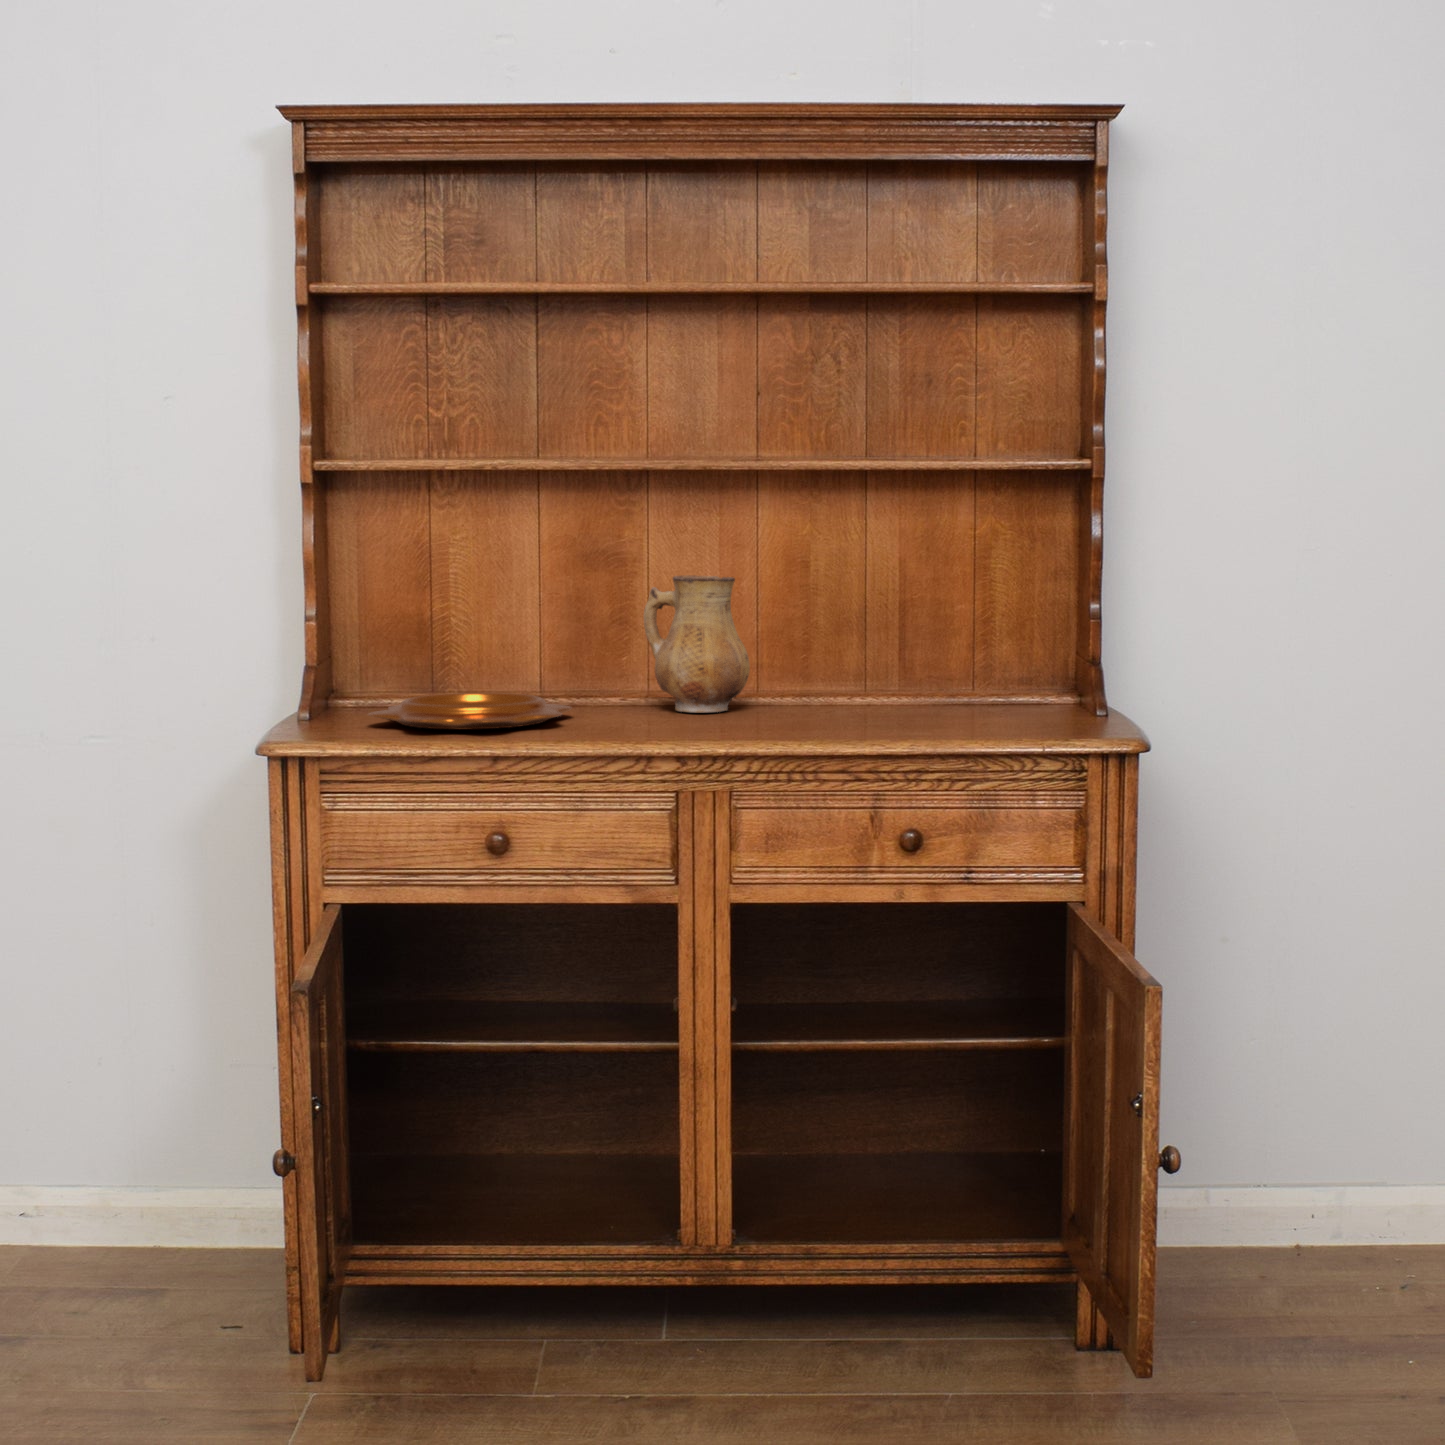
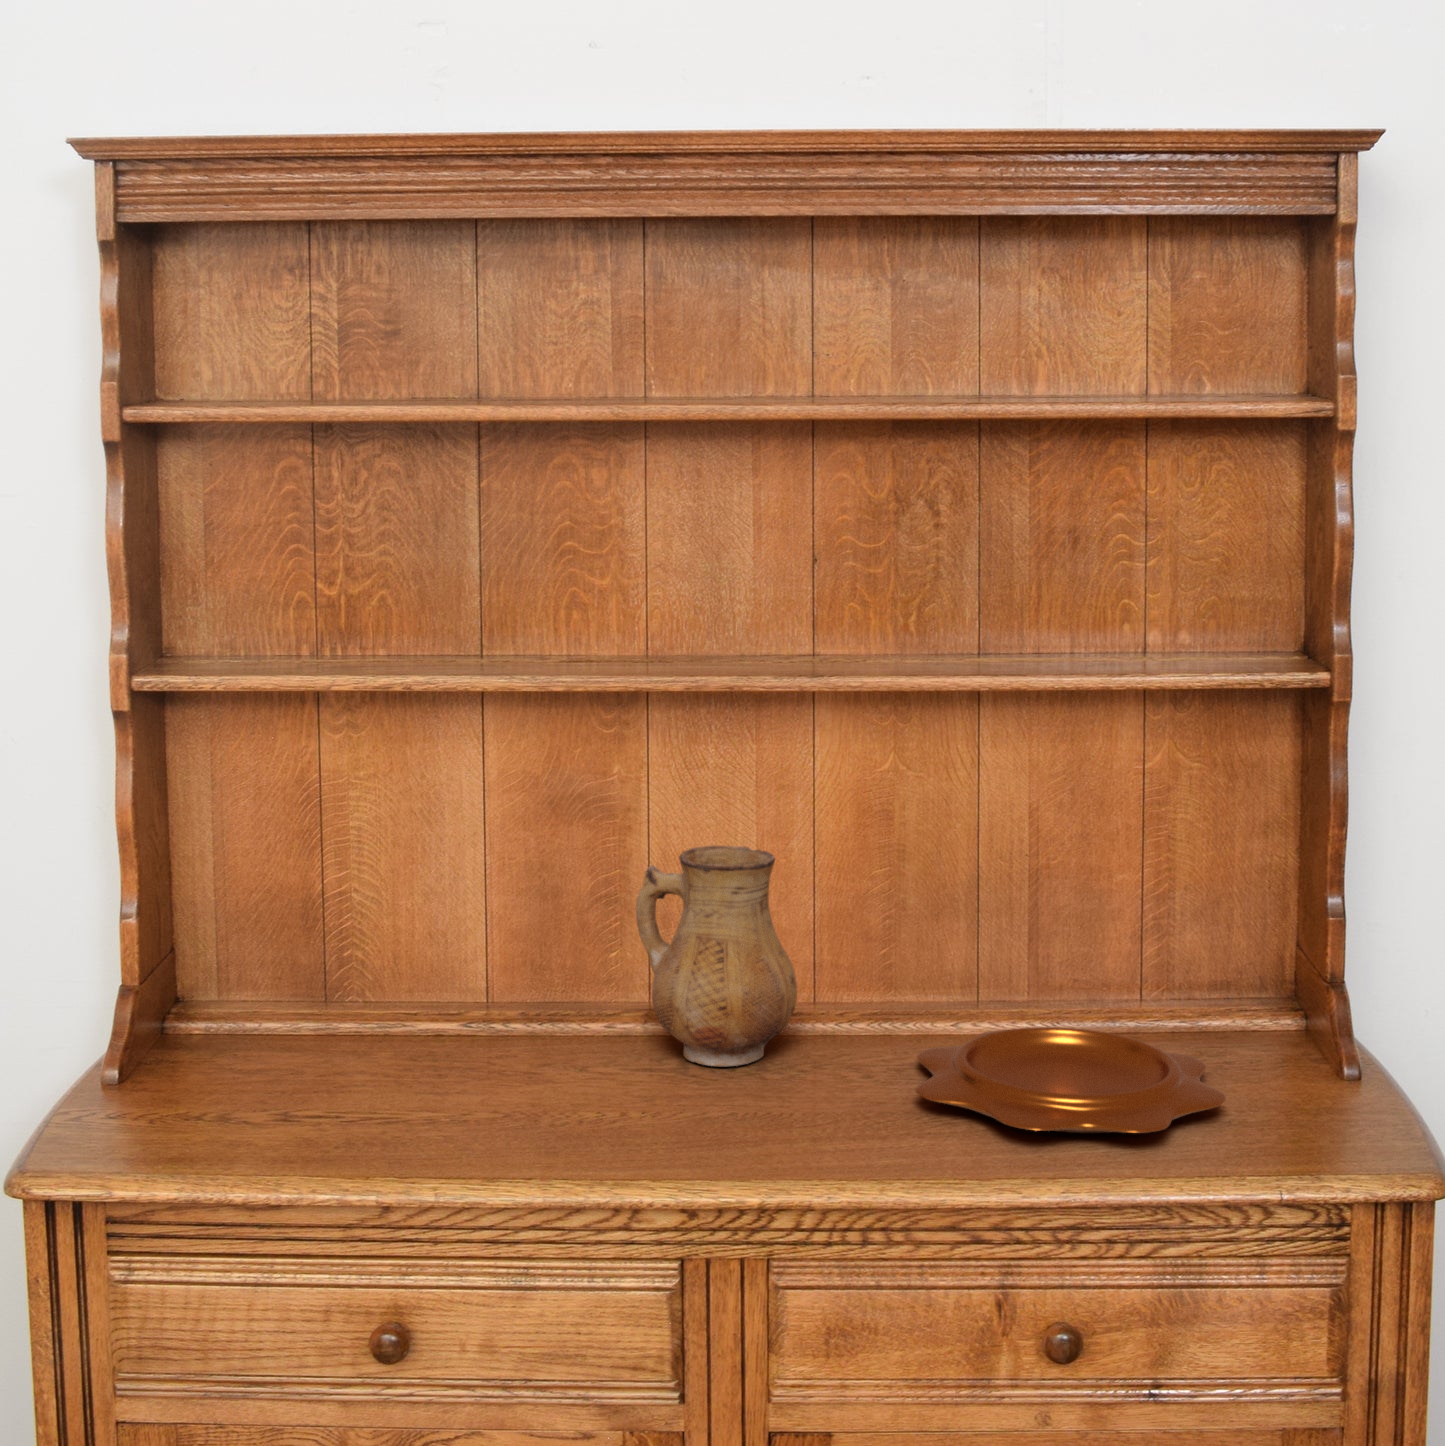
decorative bowl: present [368,693,571,729] -> present [916,1027,1226,1133]

